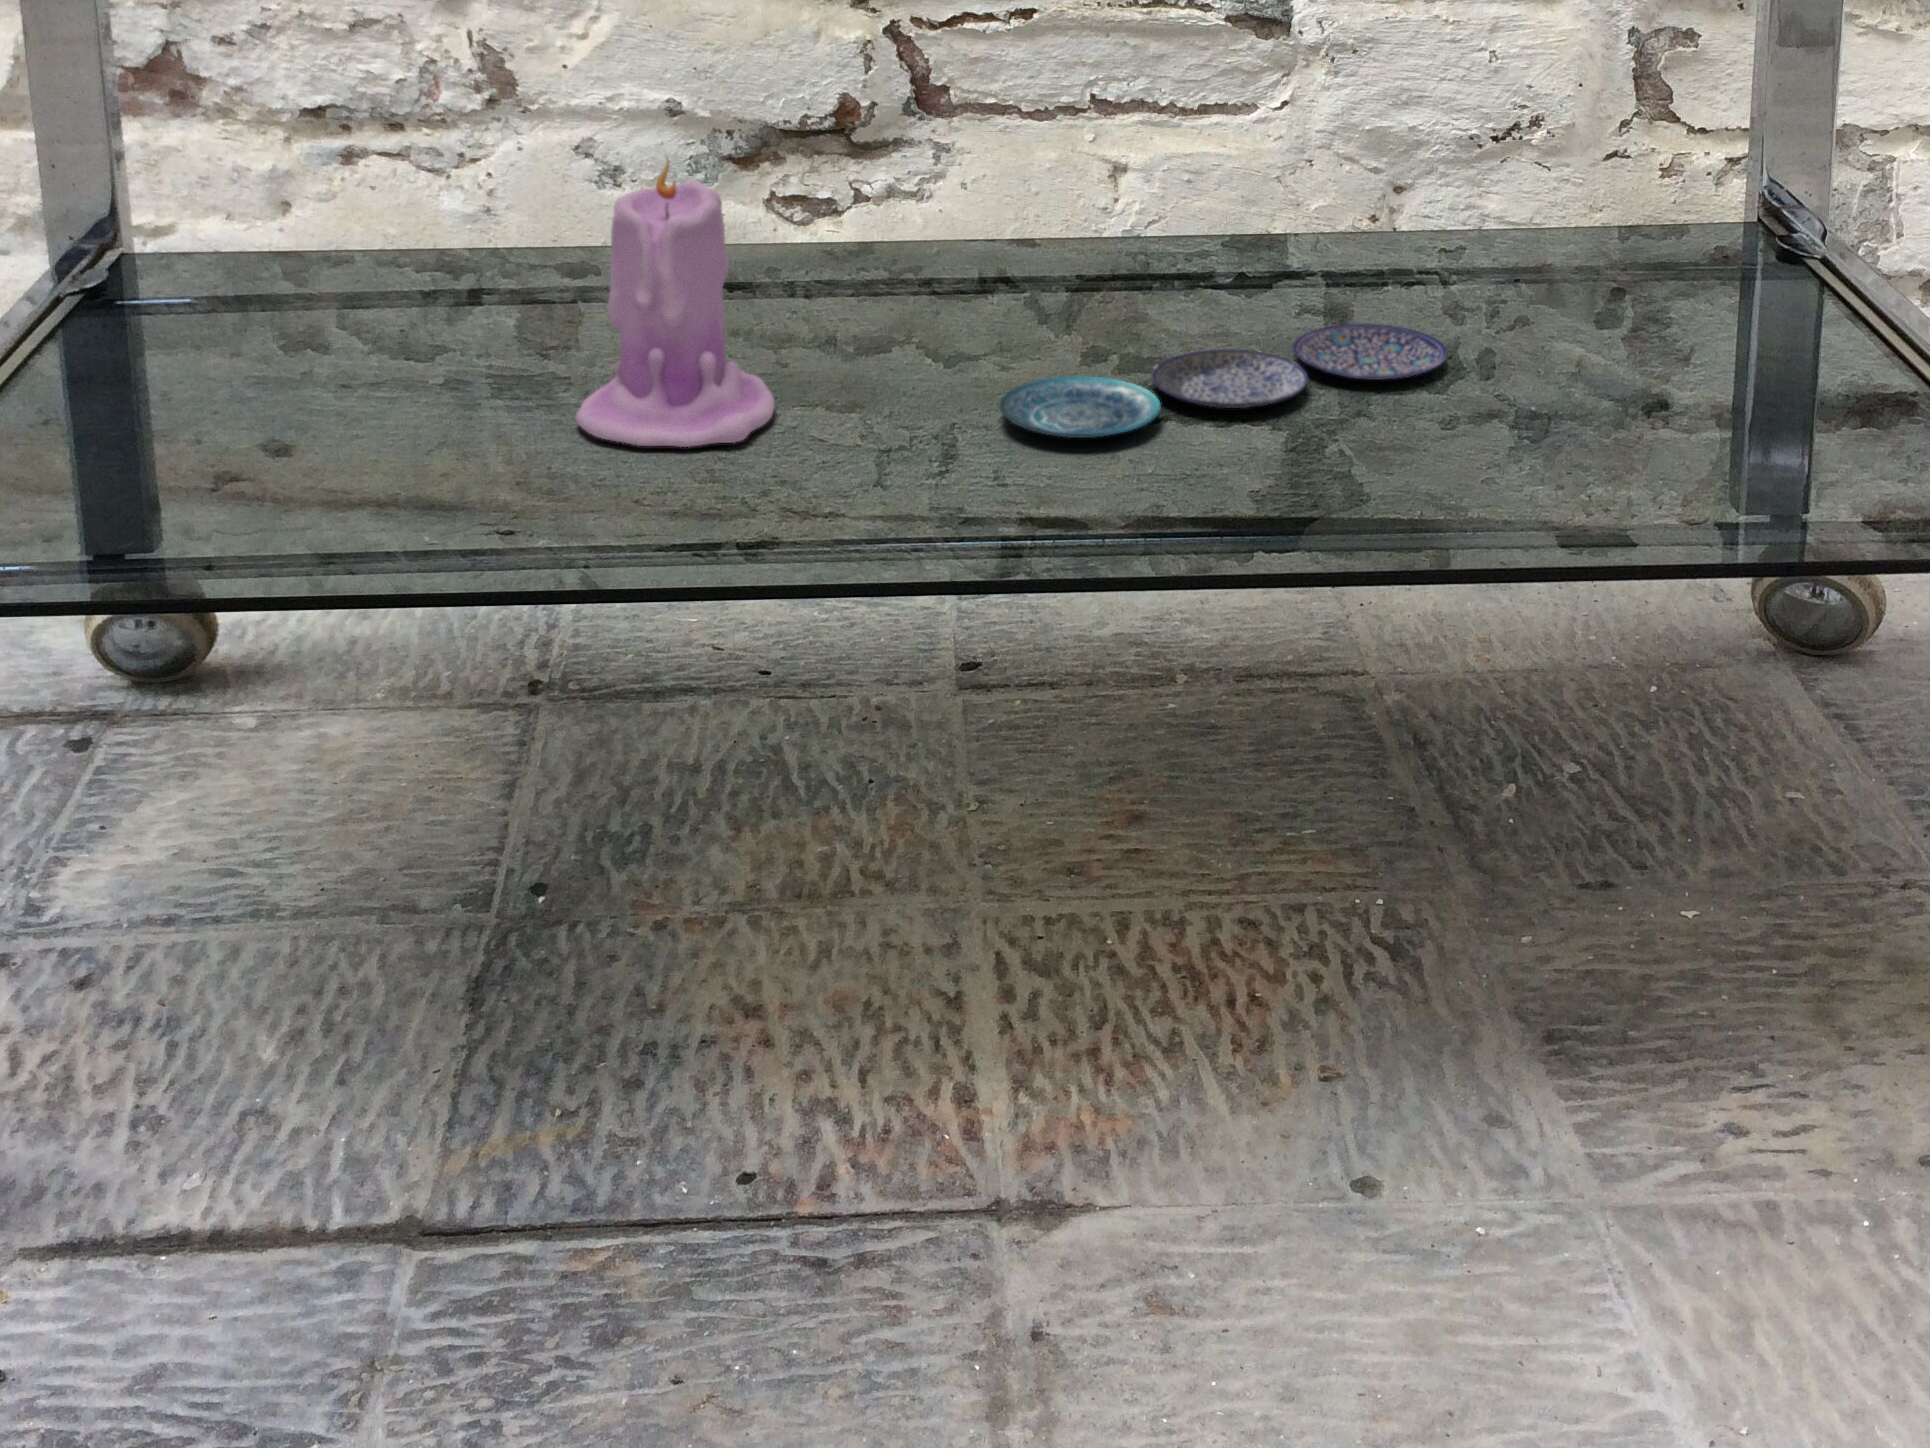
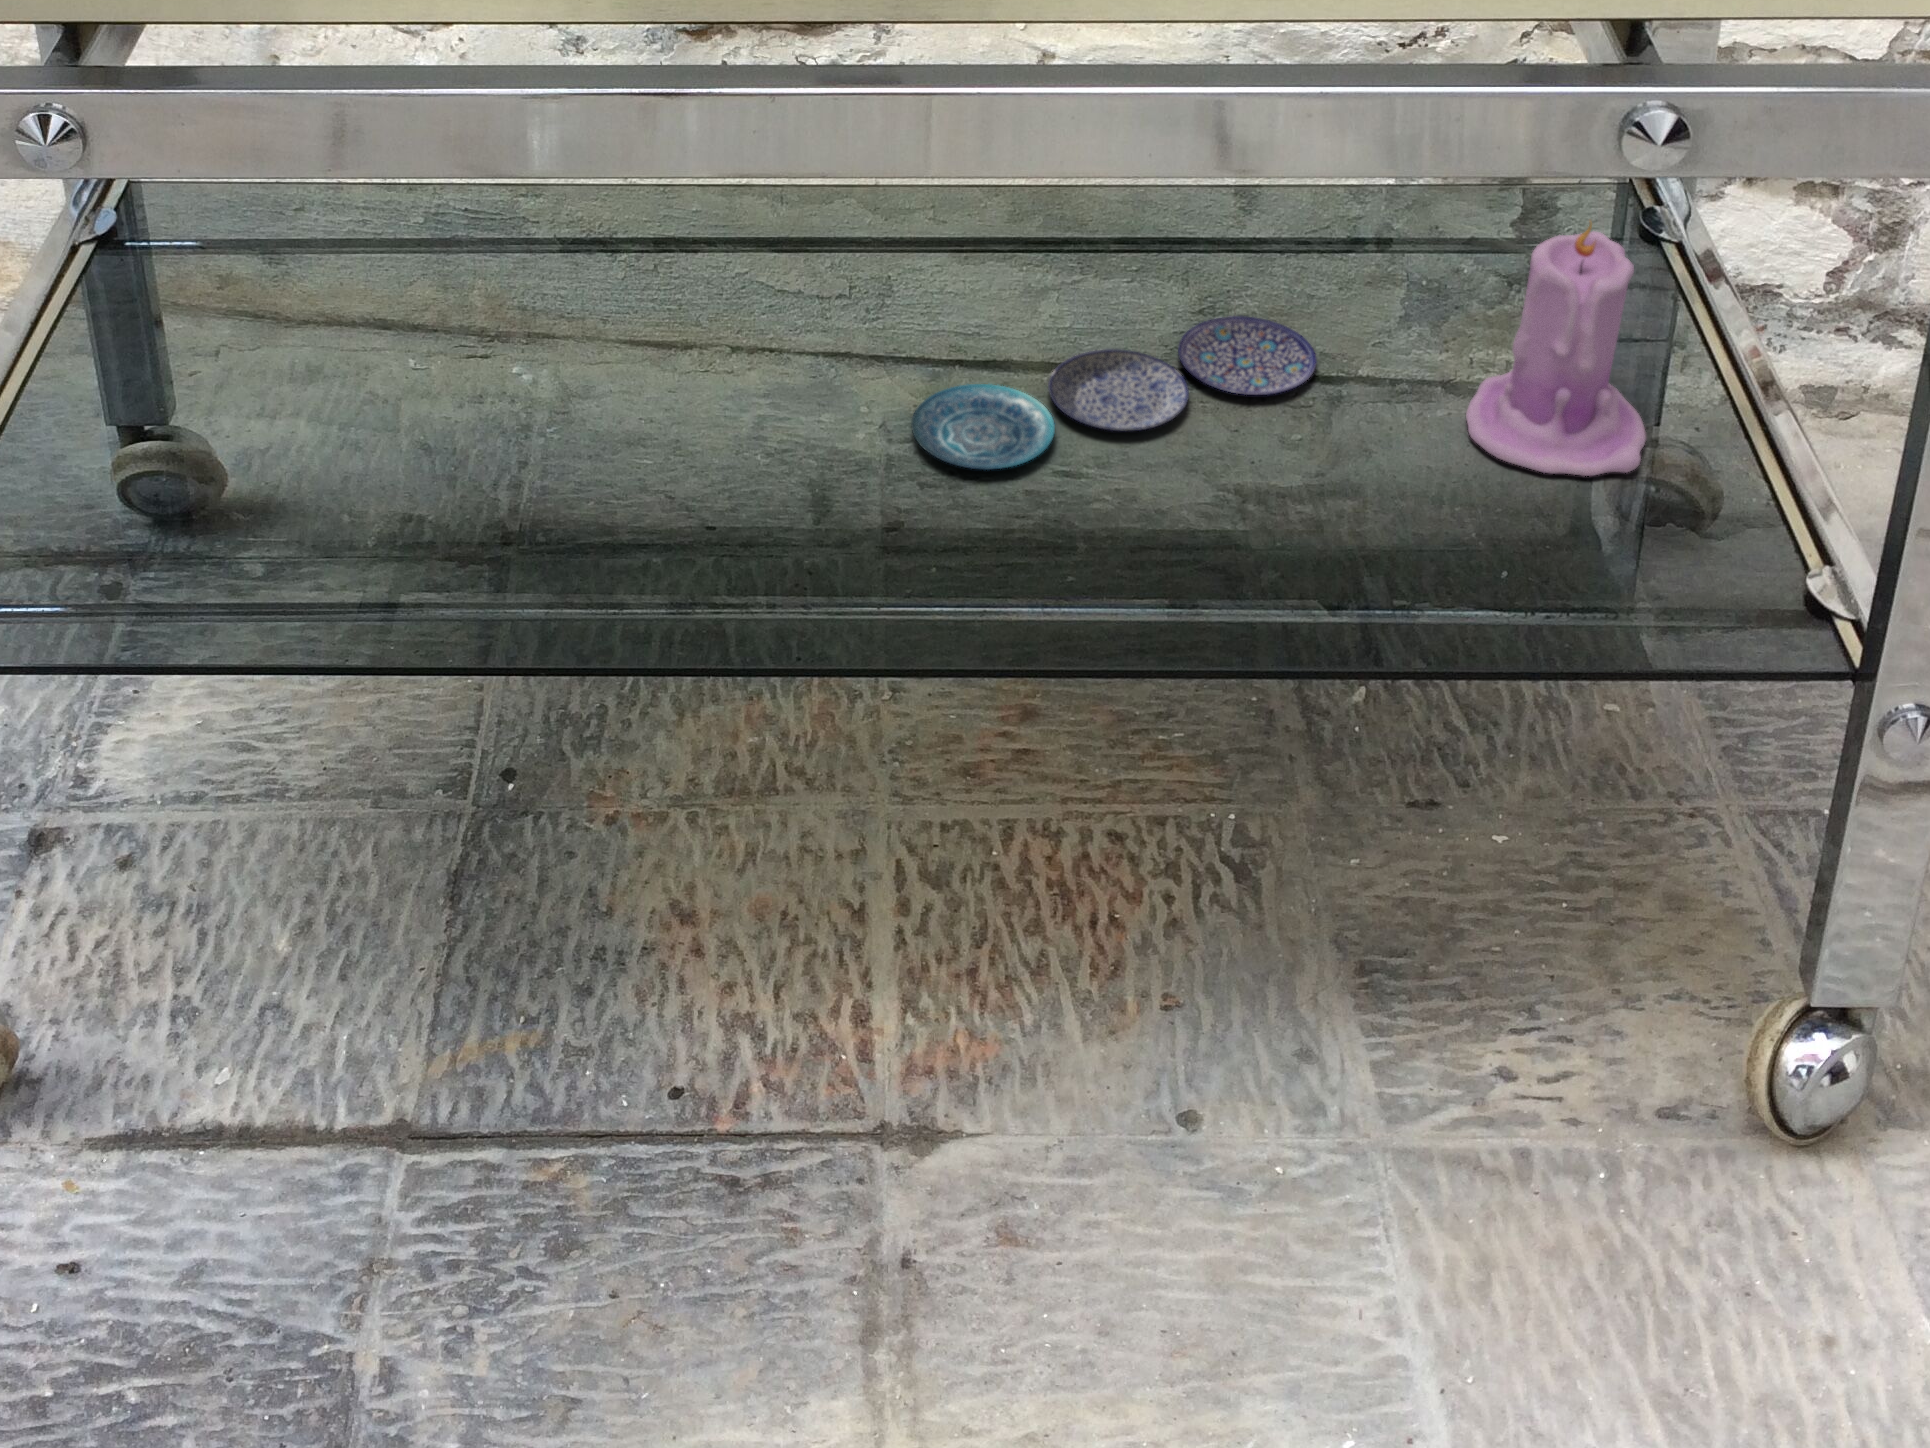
candle: present [576,157,775,447] -> present [1466,222,1646,476]

